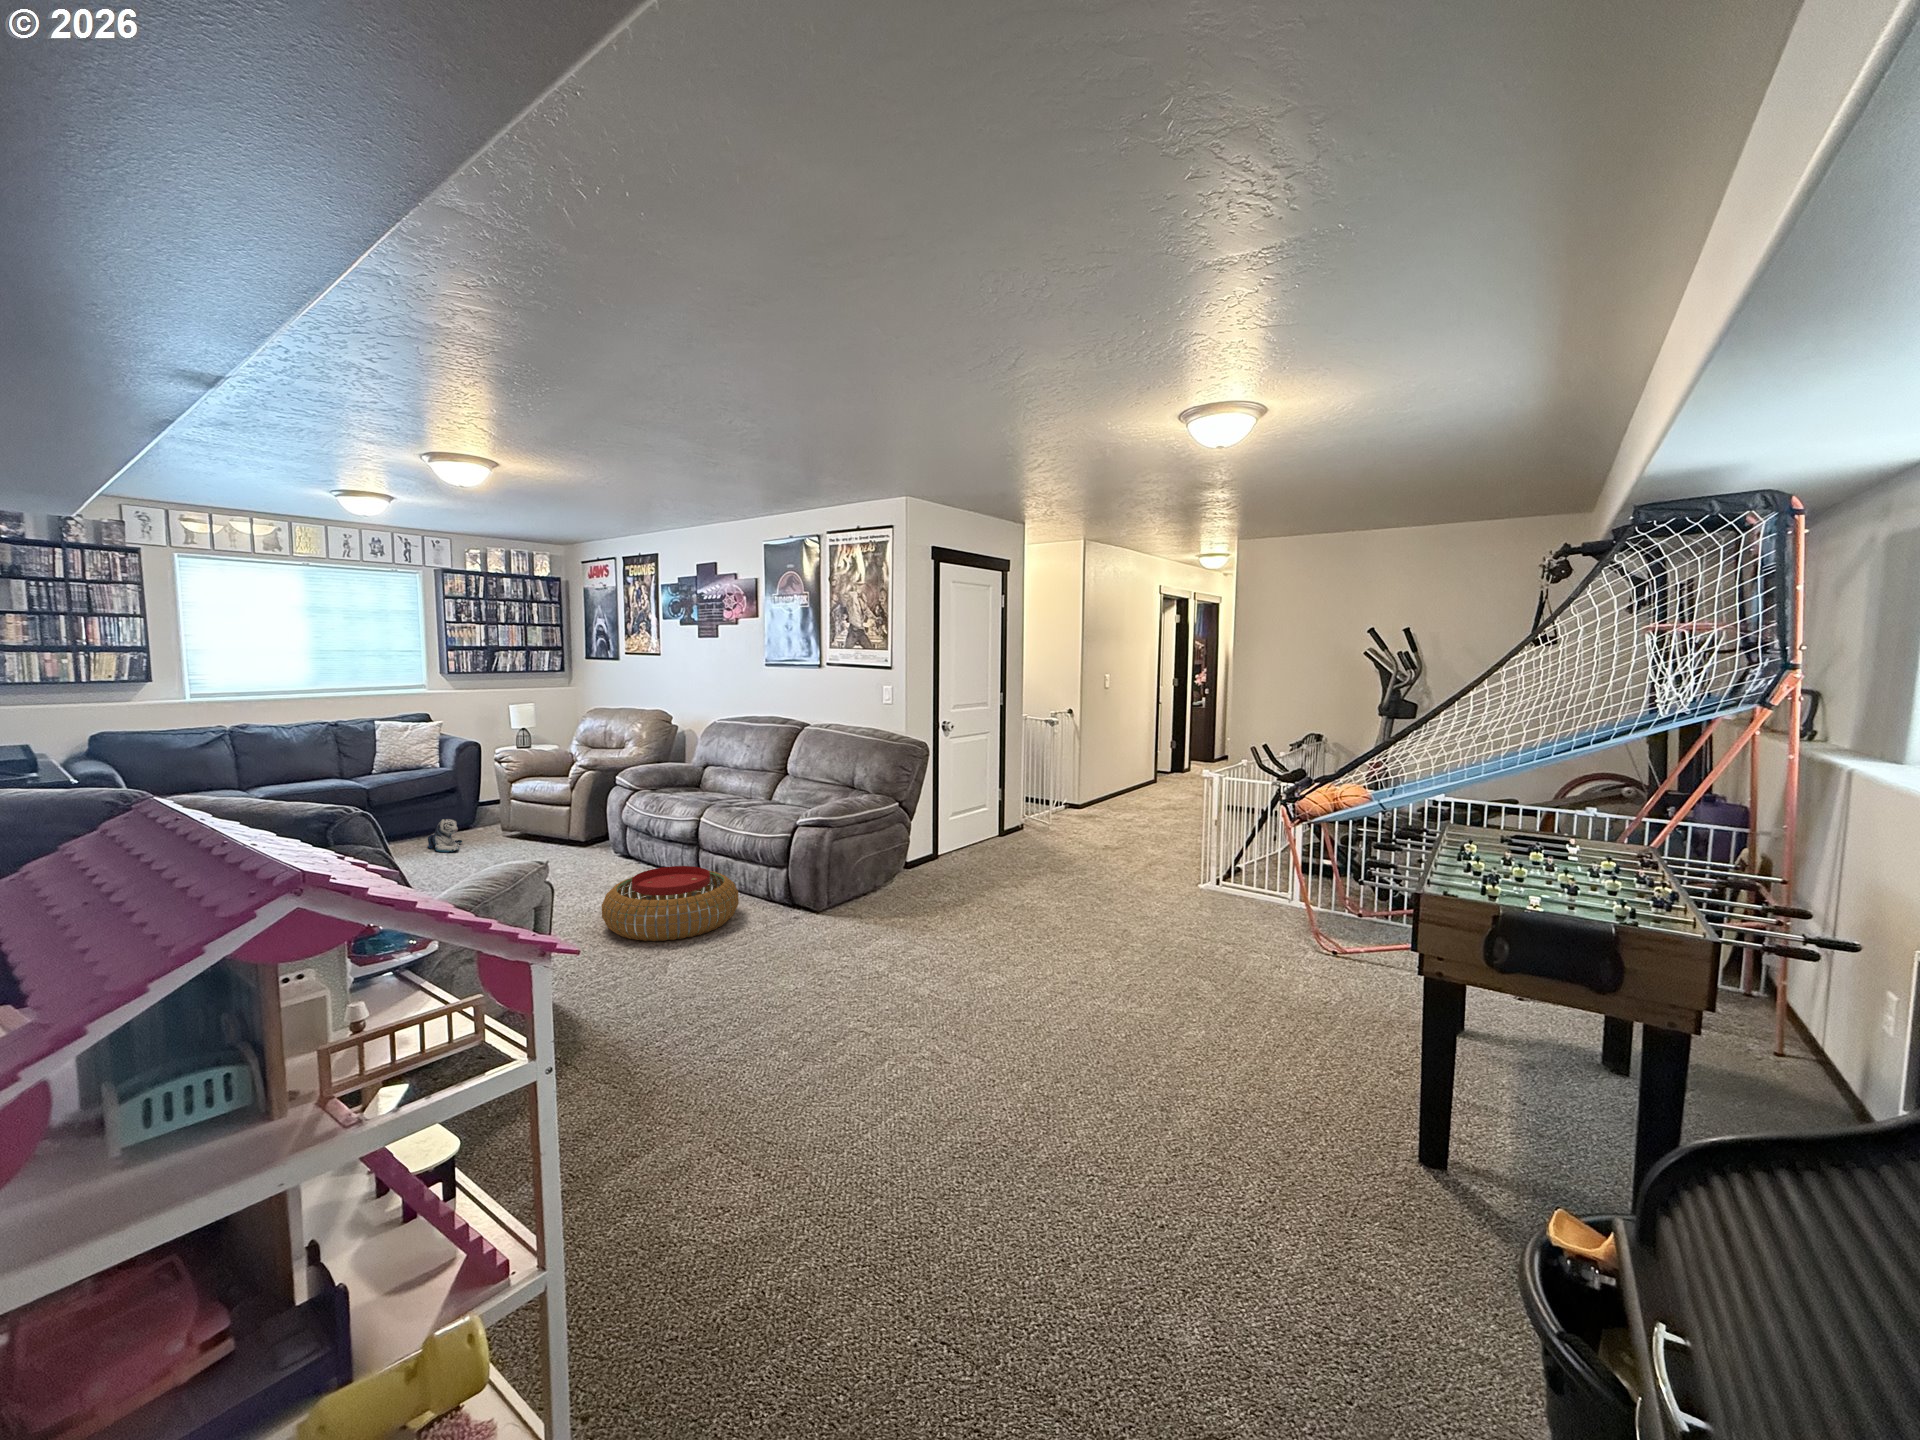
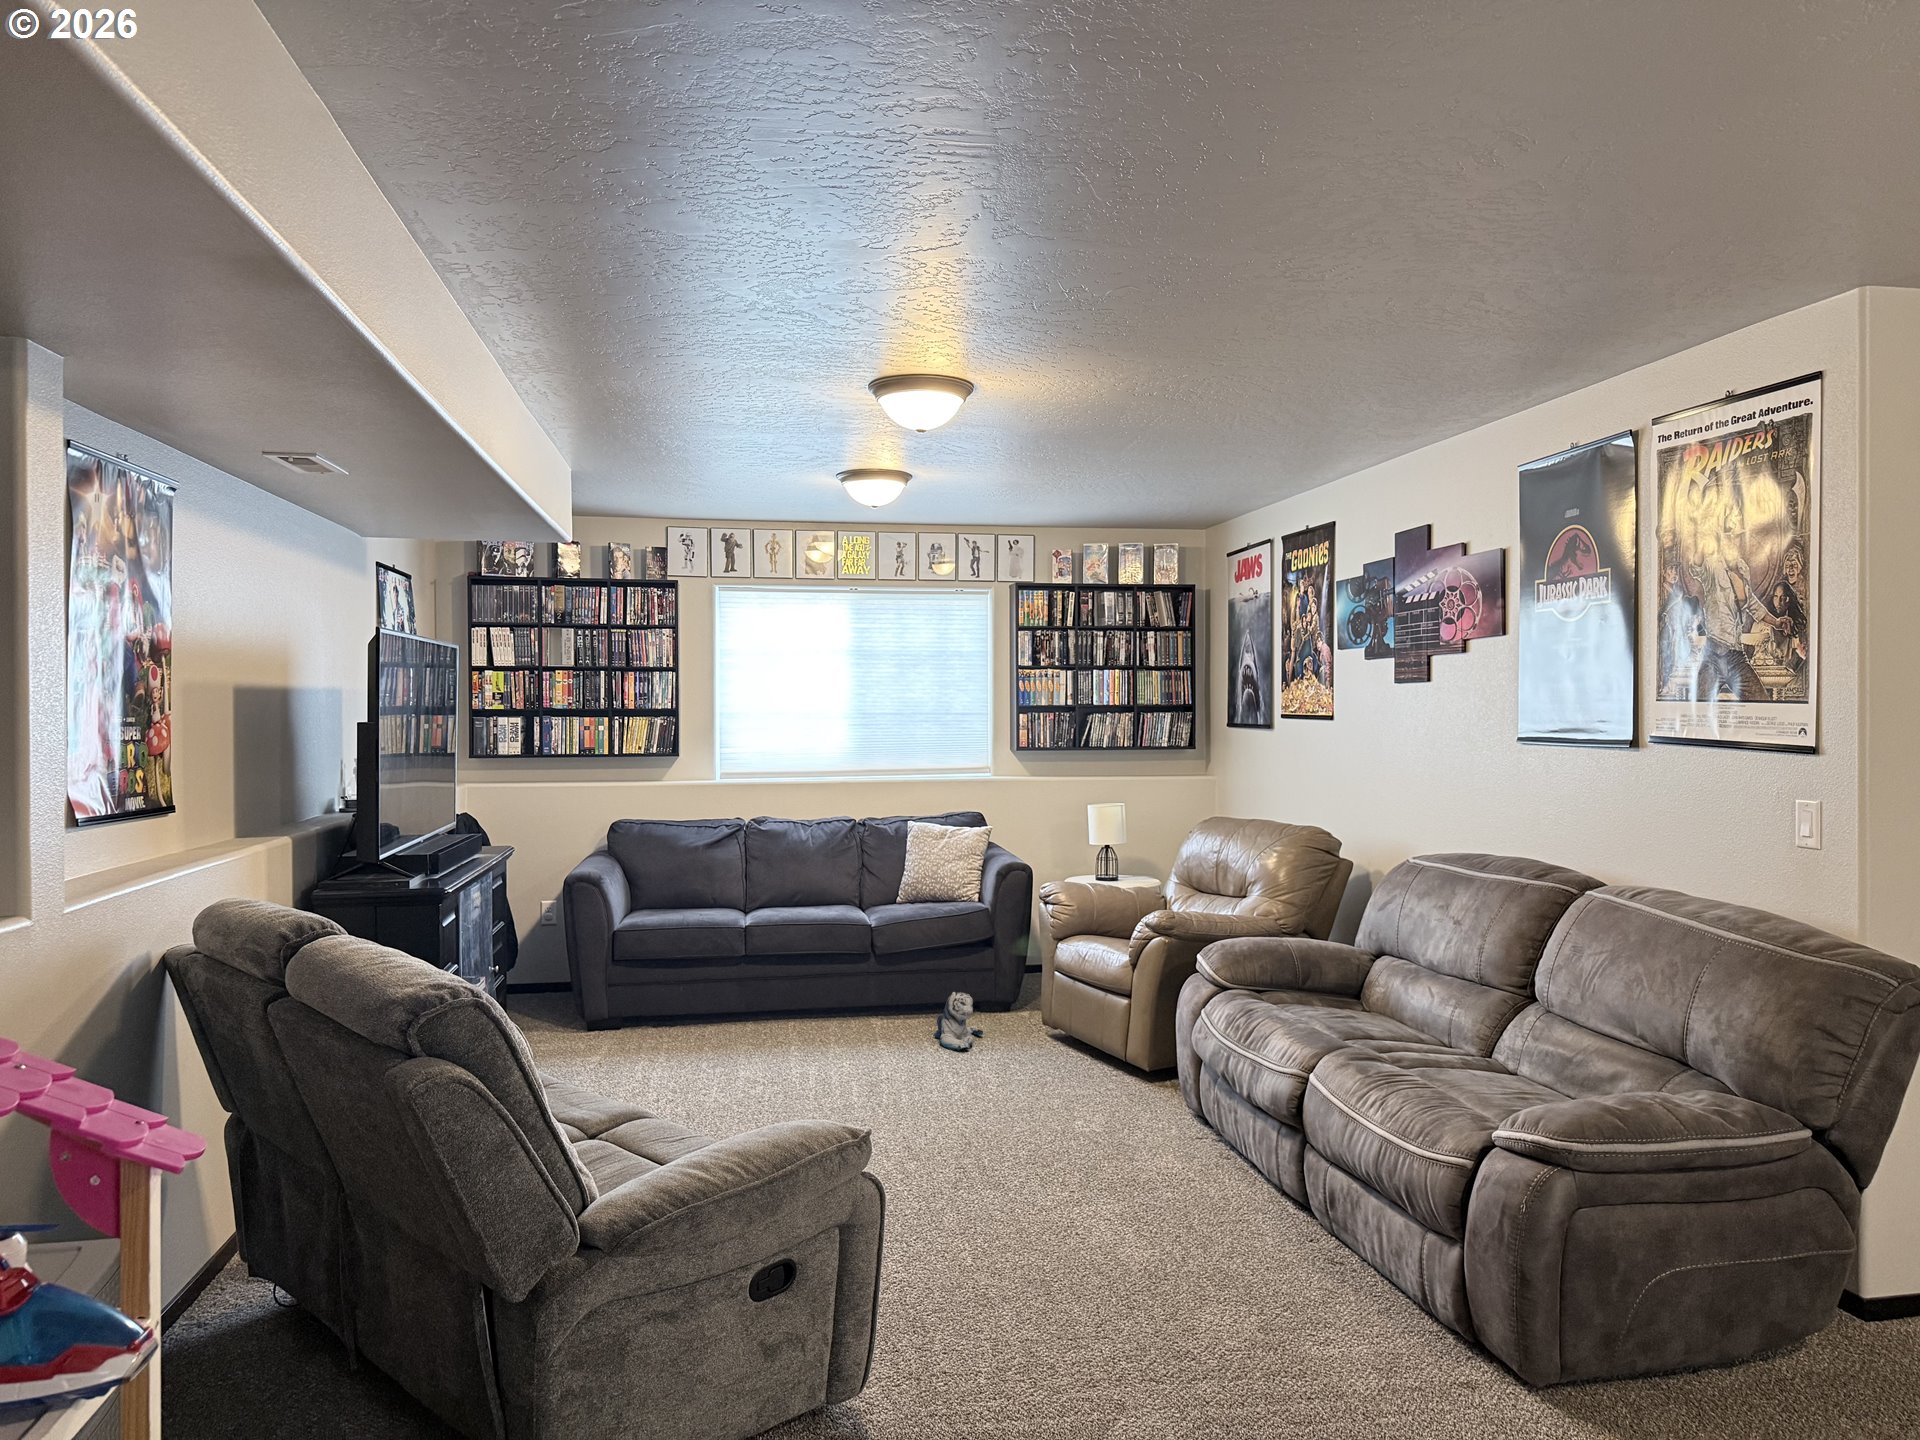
pouf: present [602,866,739,941] -> none [1058,1174,1346,1360]

